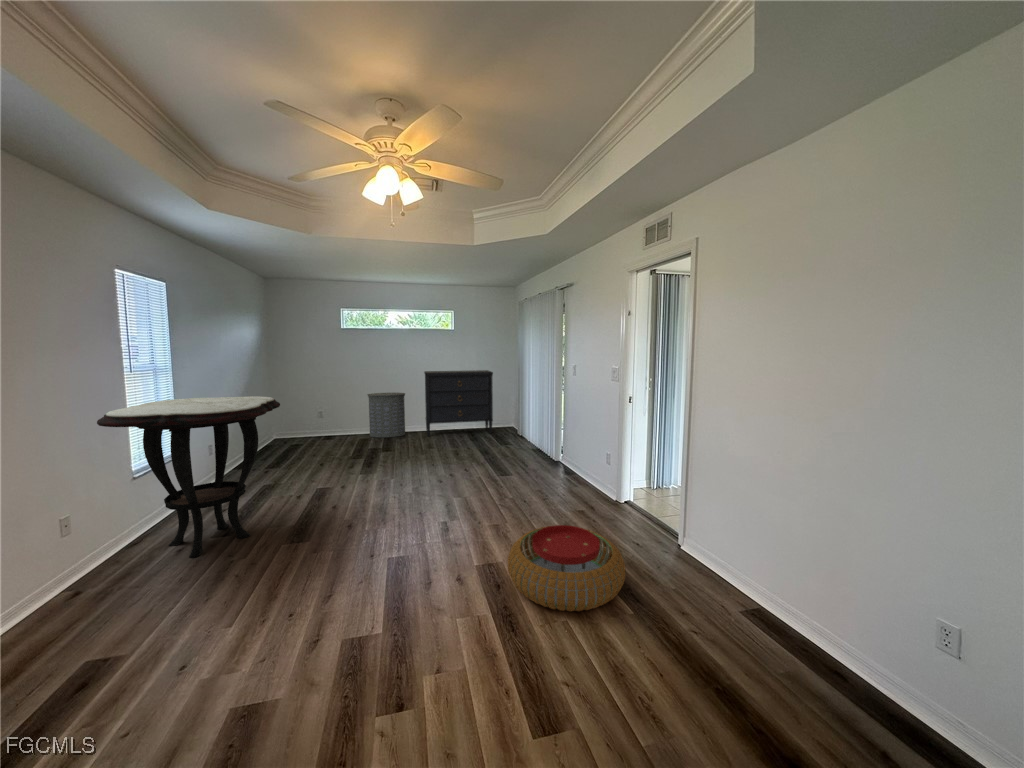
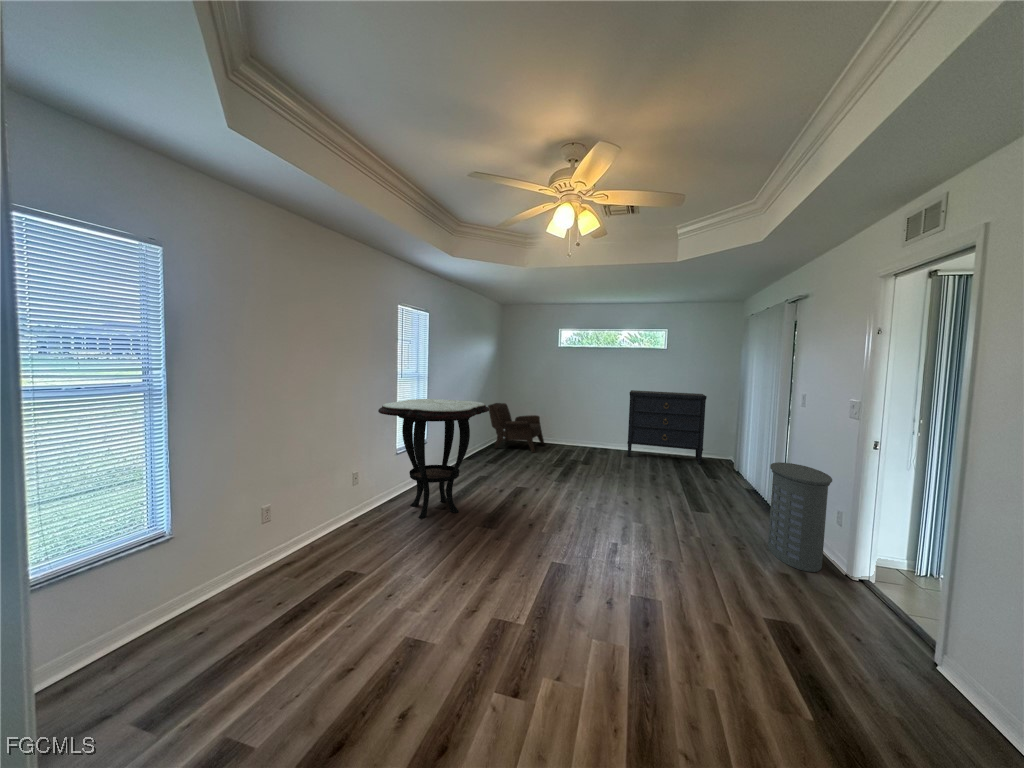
laundry hamper: present [367,393,405,437] -> present [768,462,832,572]
armchair: none [258,396,336,451] -> present [488,403,544,453]
pouf: present [508,525,625,611] -> none [660,578,821,697]

